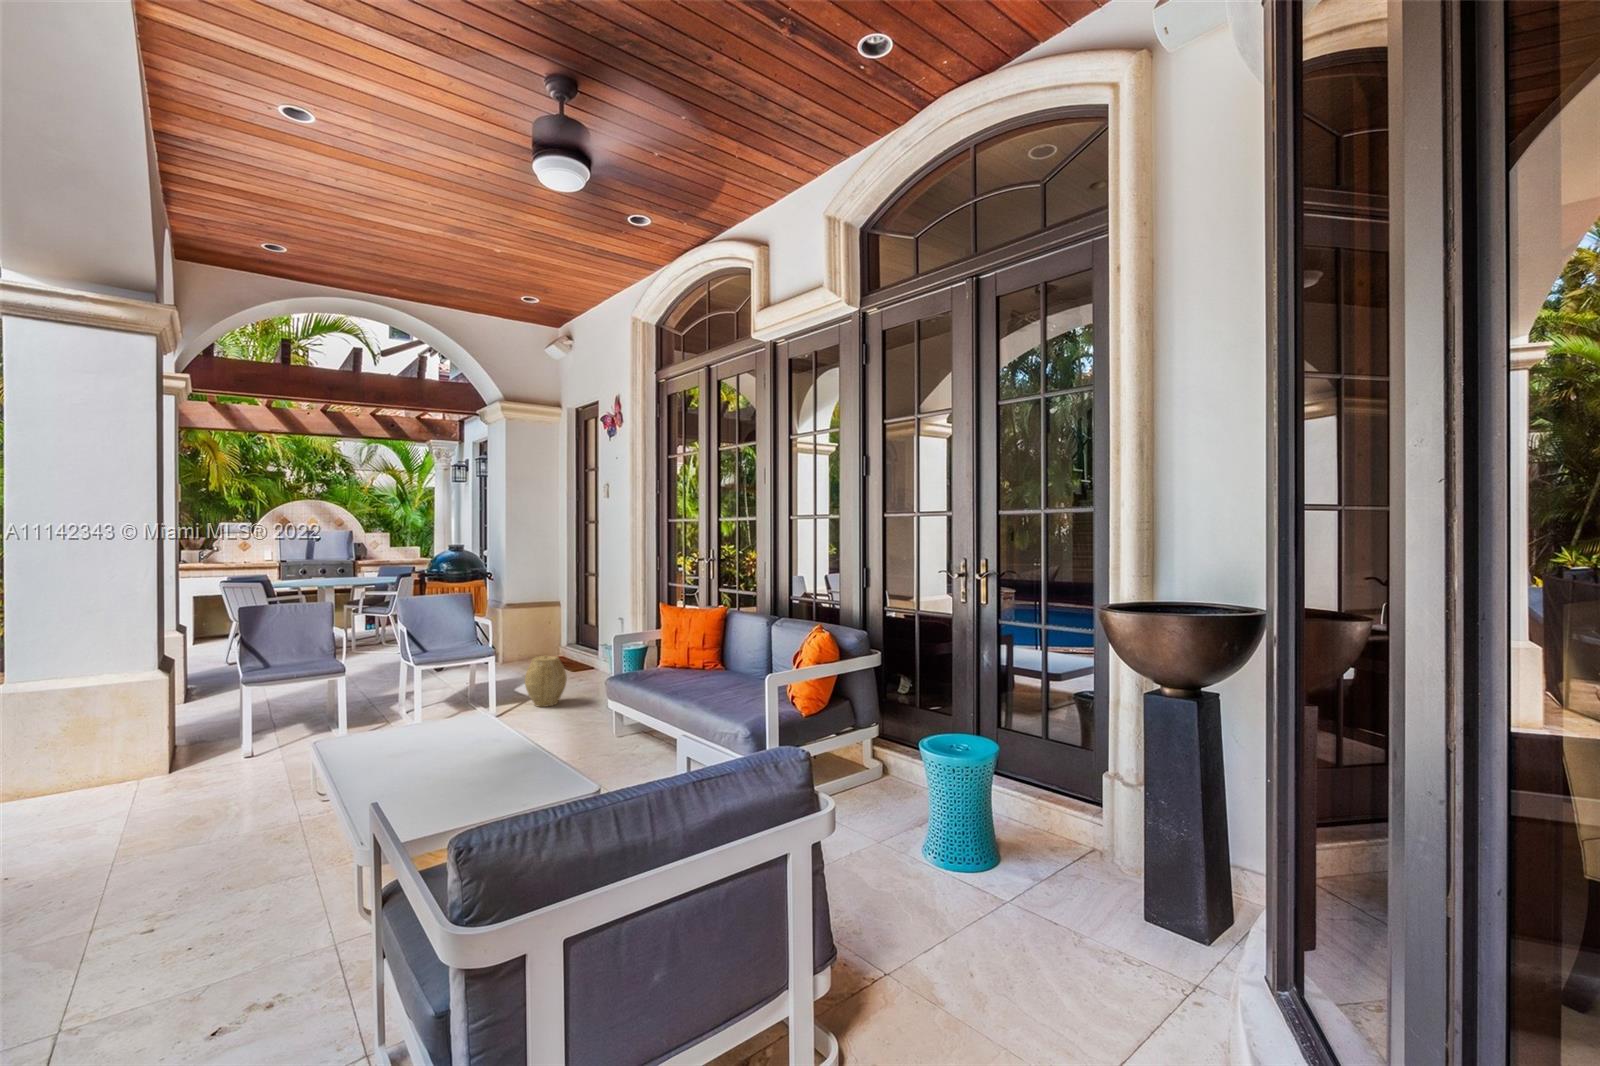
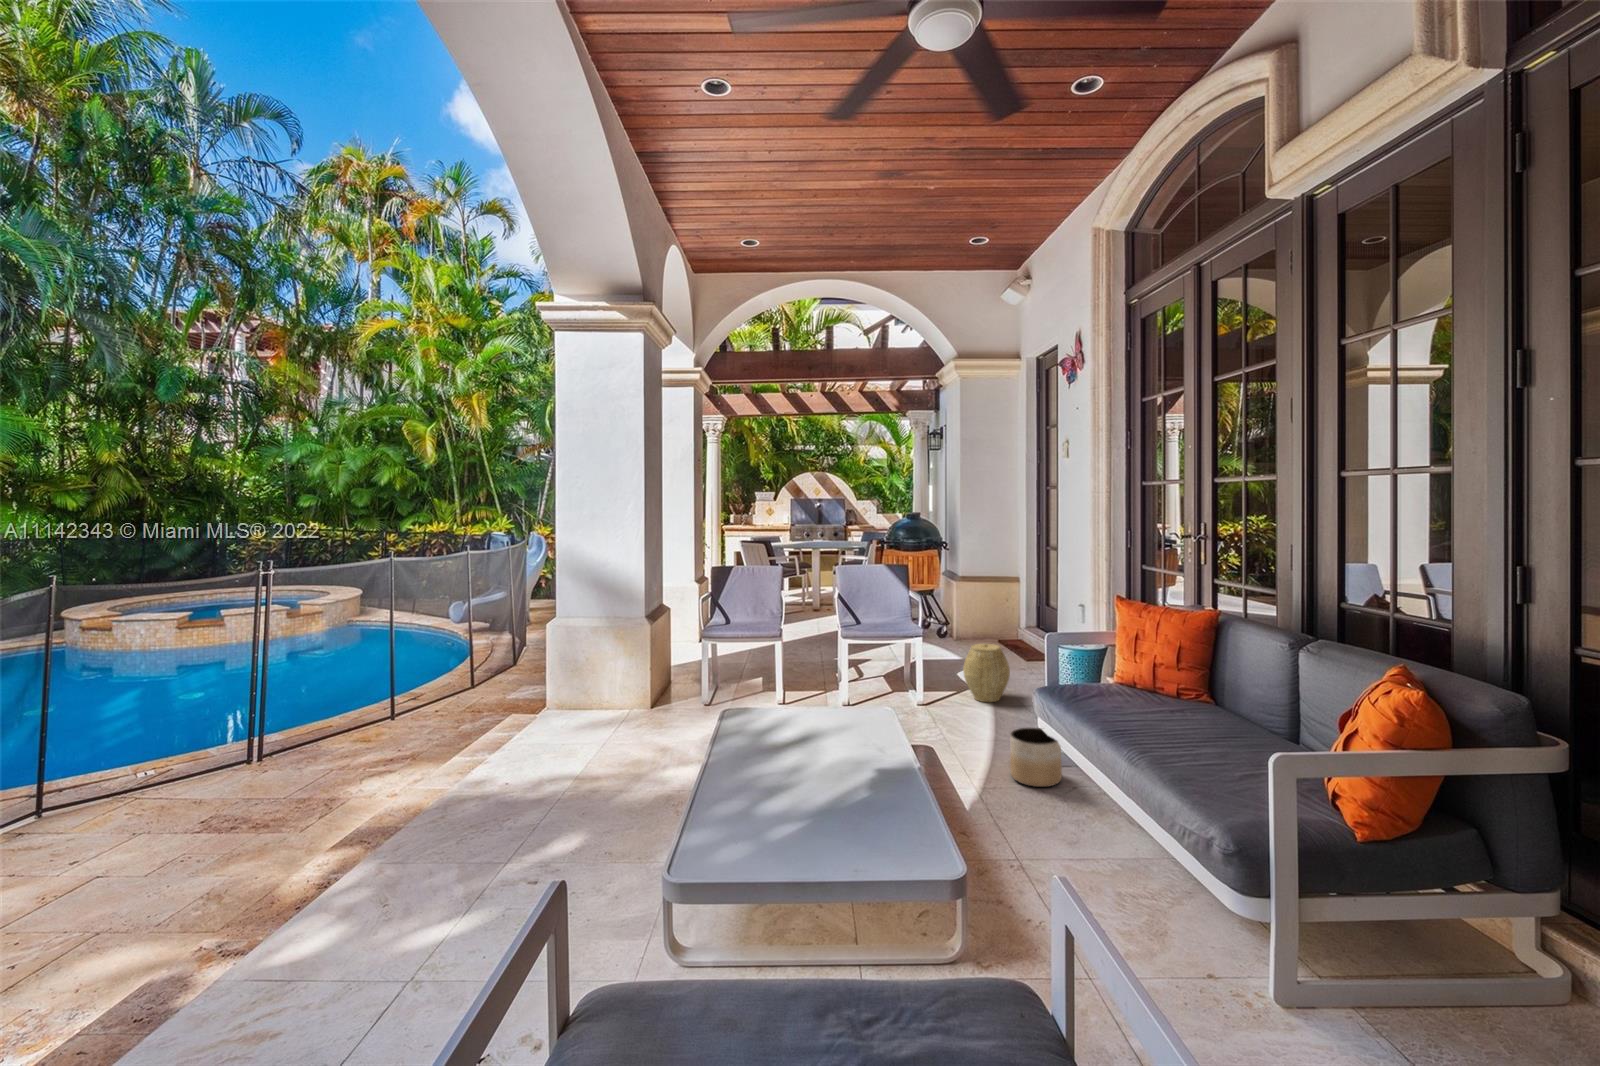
planter: none [584,708,623,753] -> present [1010,728,1062,787]

